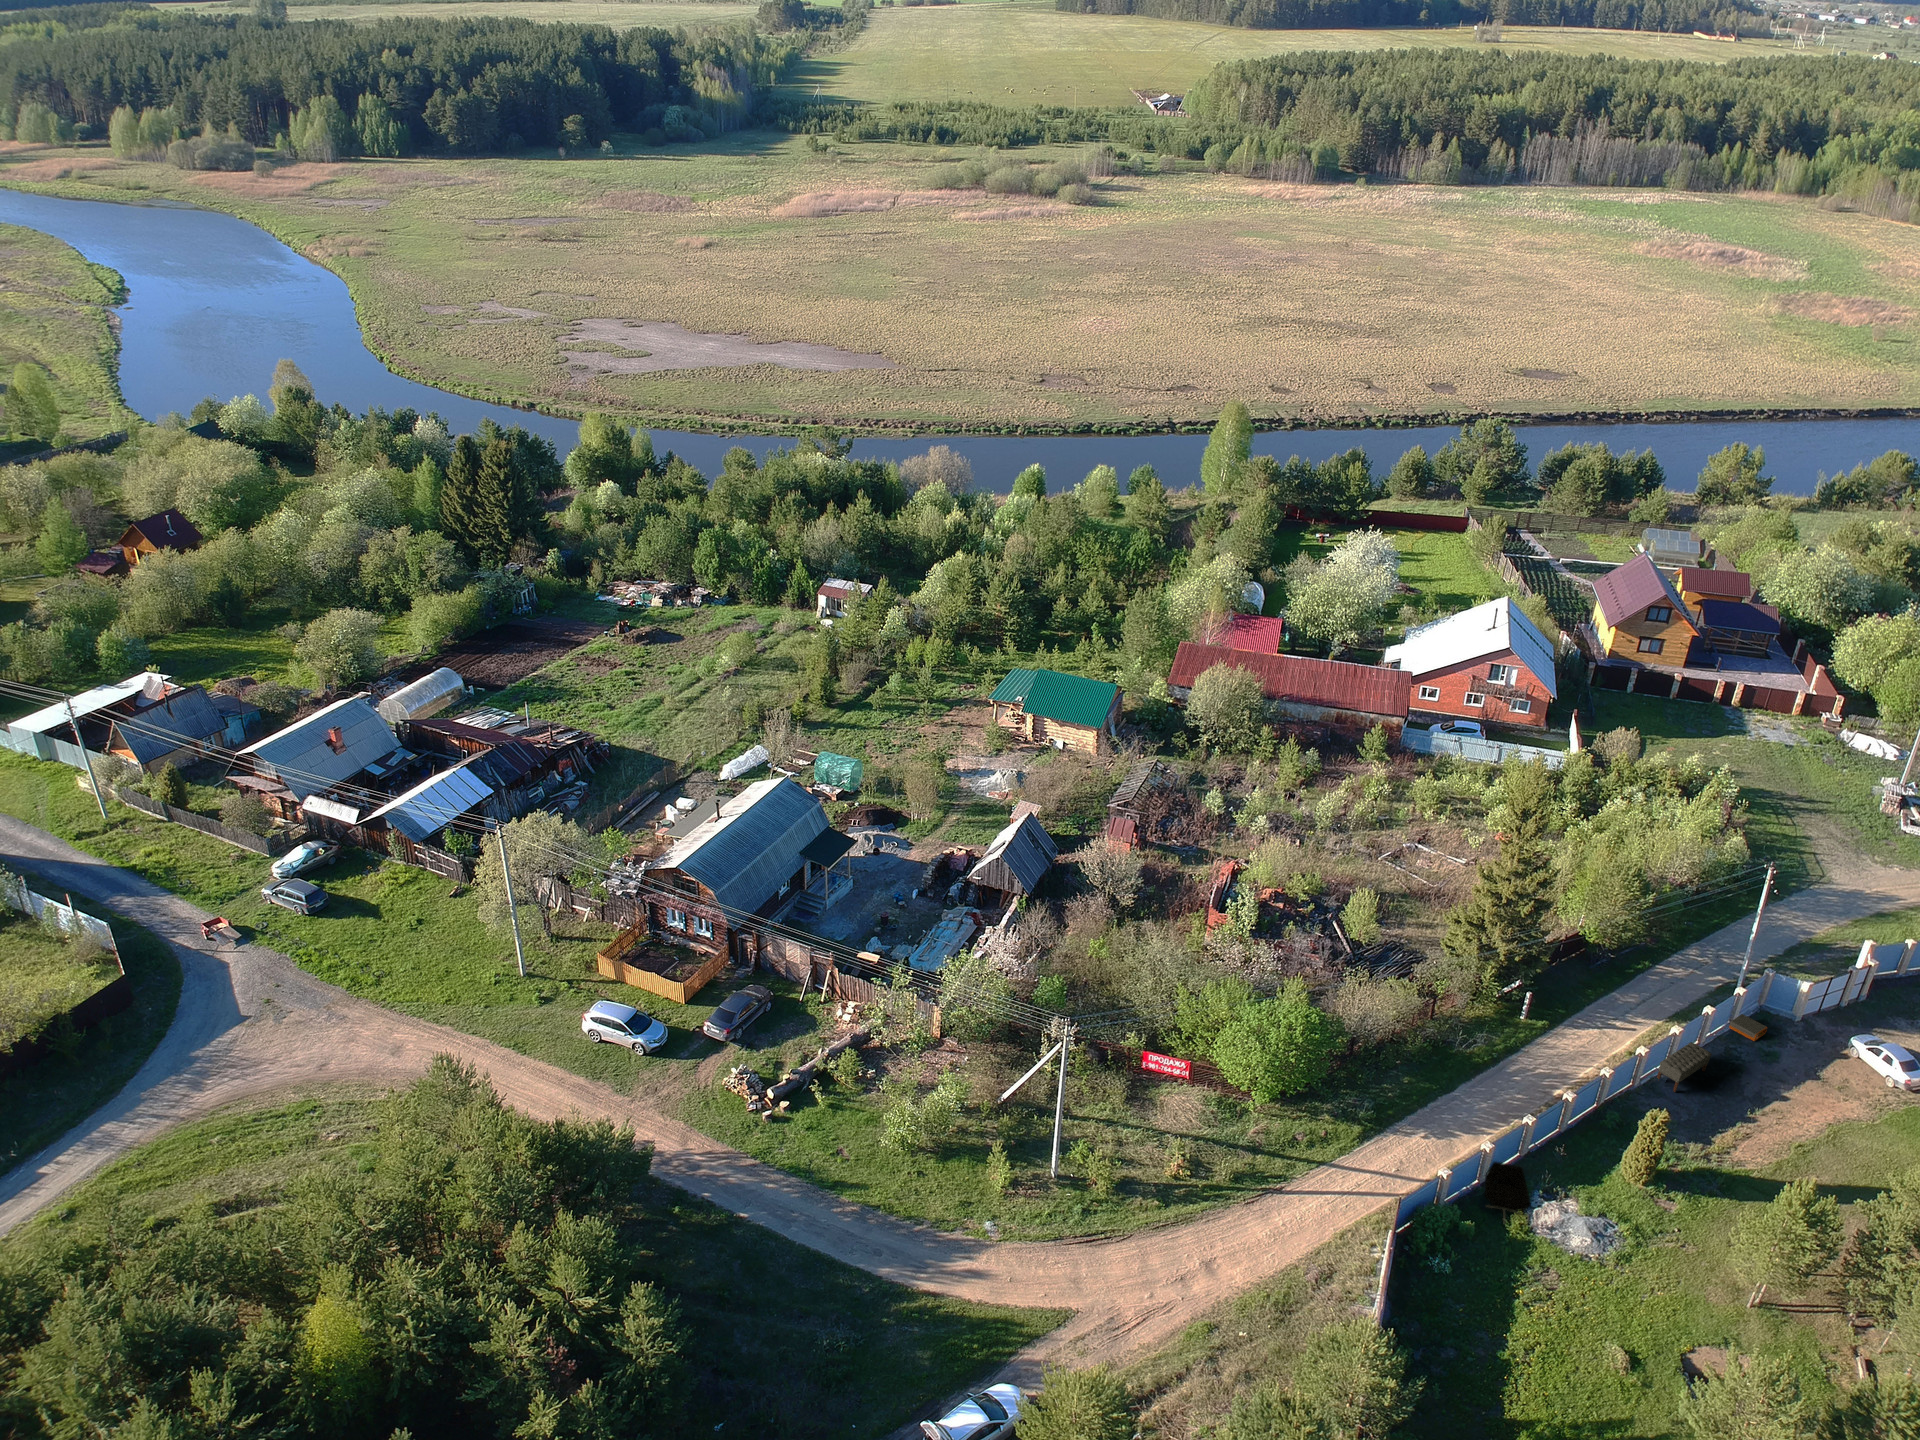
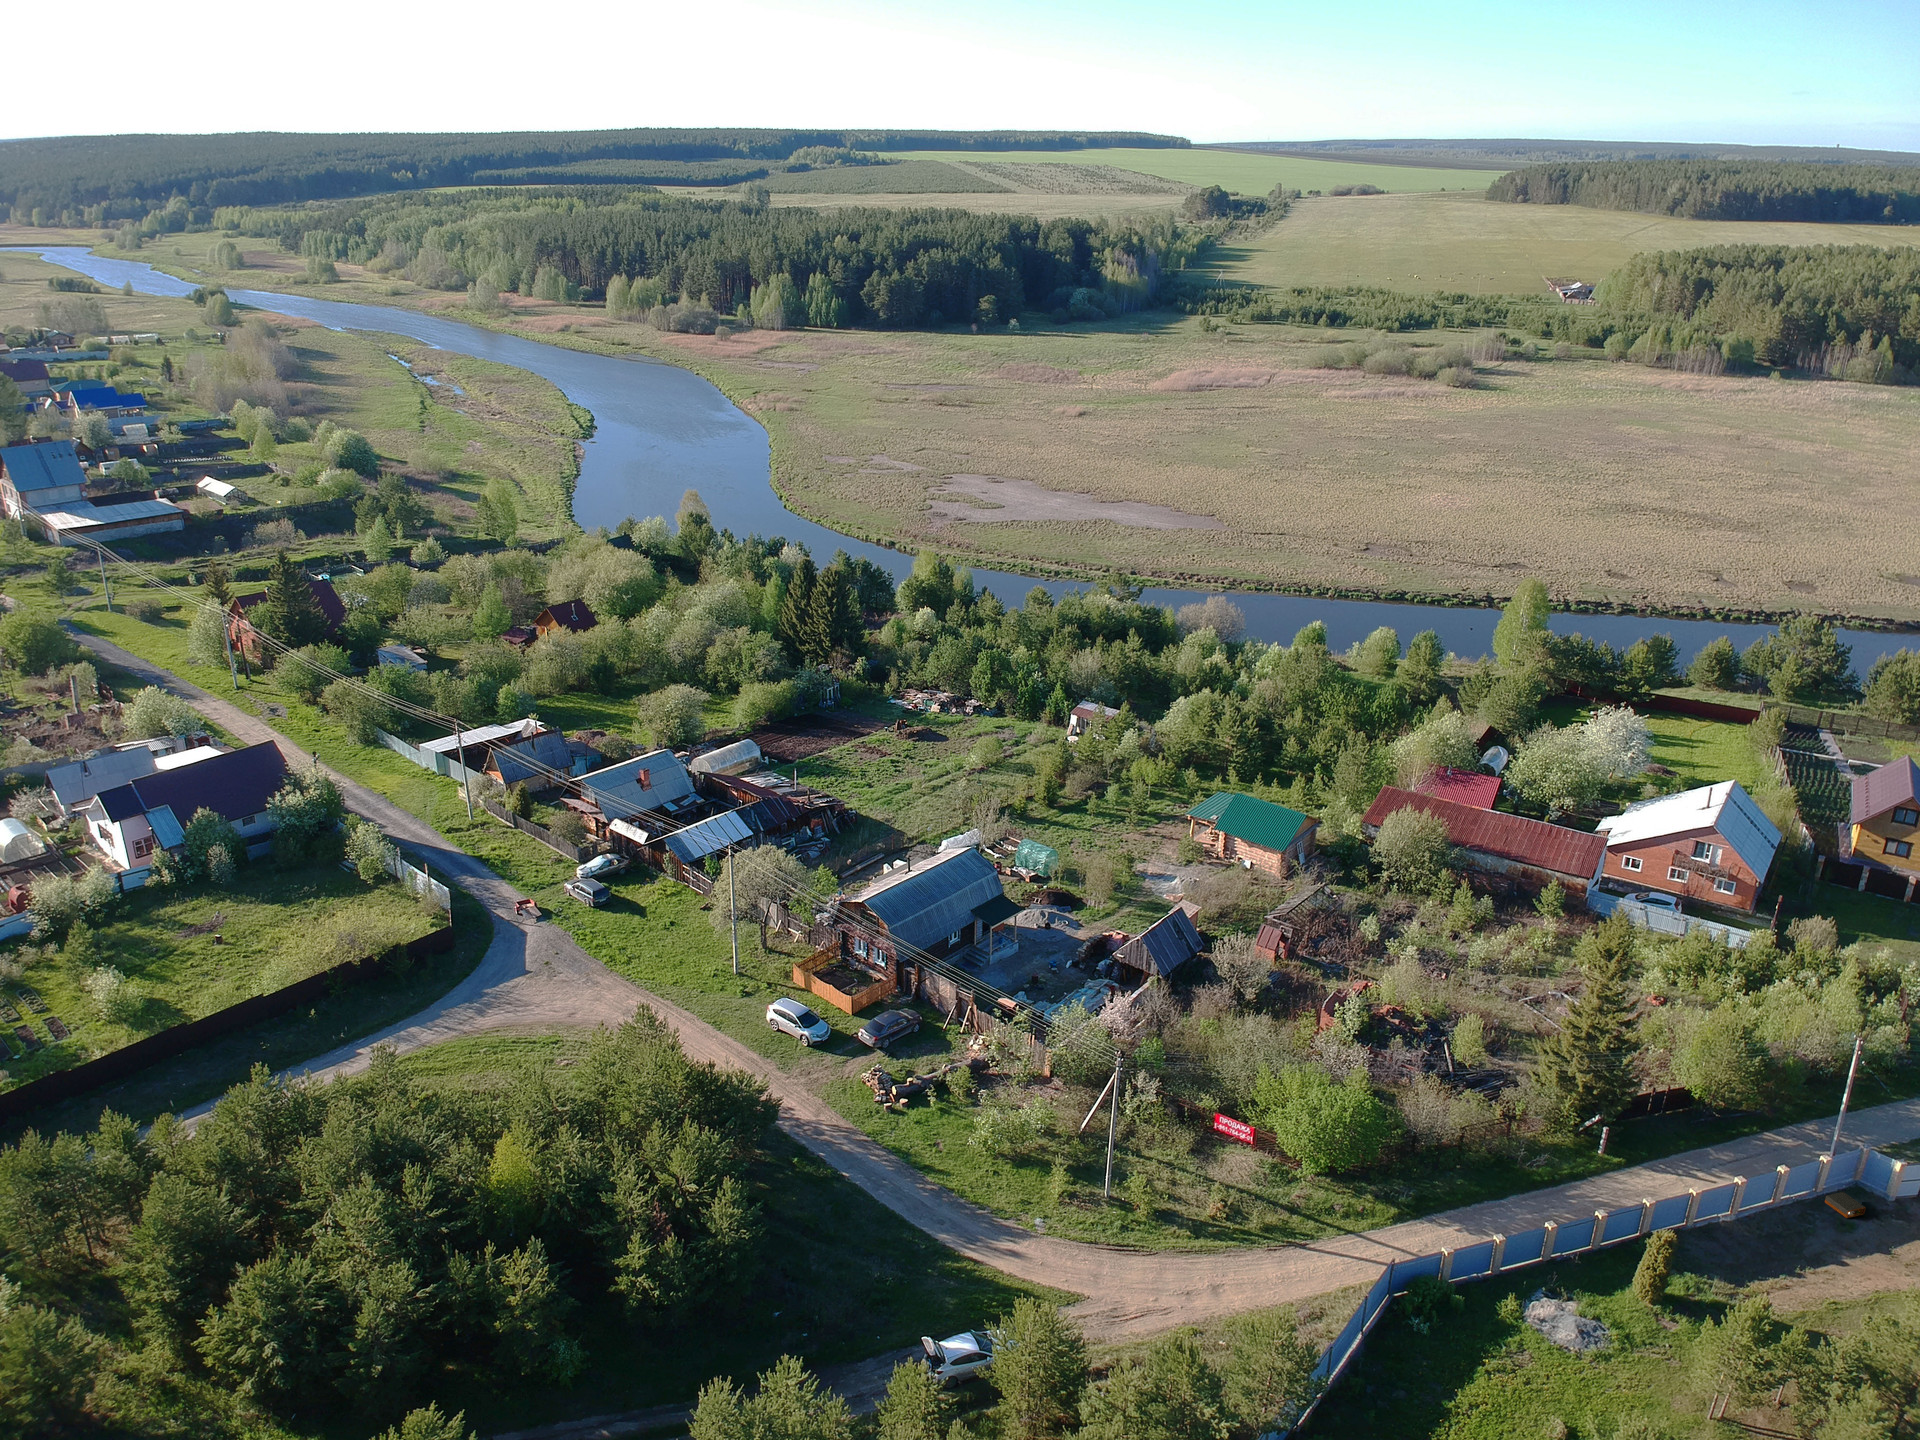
bench: present [1657,1042,1712,1092] -> none [1718,1202,1782,1244]
lounge chair: present [1485,1162,1531,1223] -> none [1484,1254,1530,1311]

